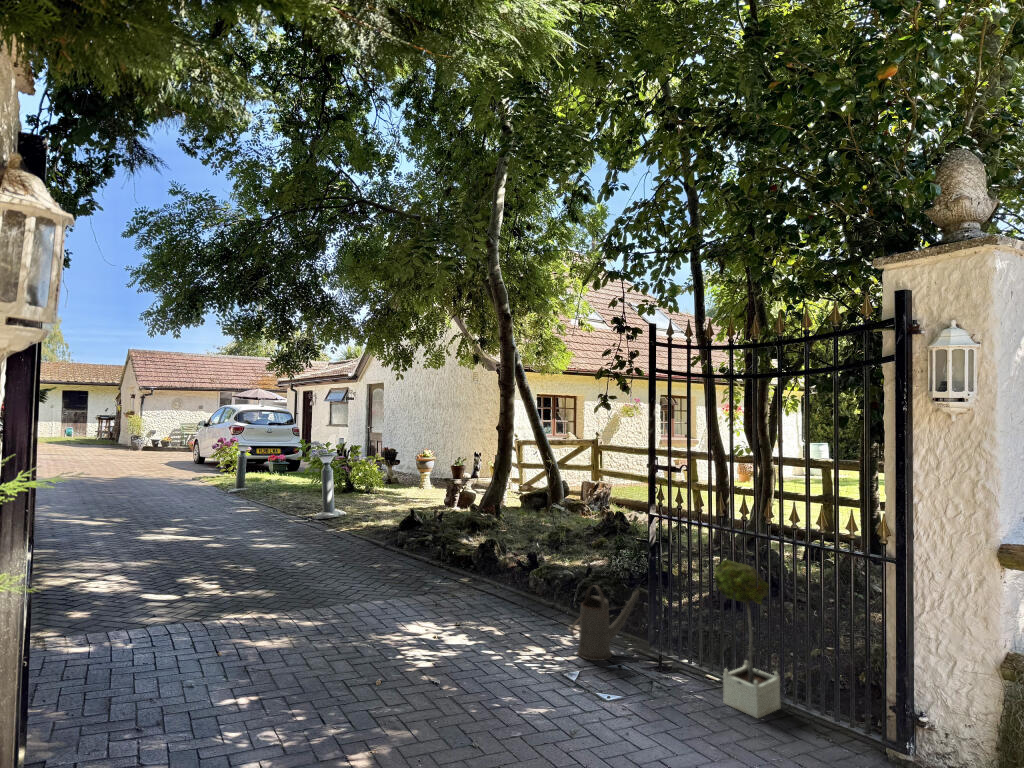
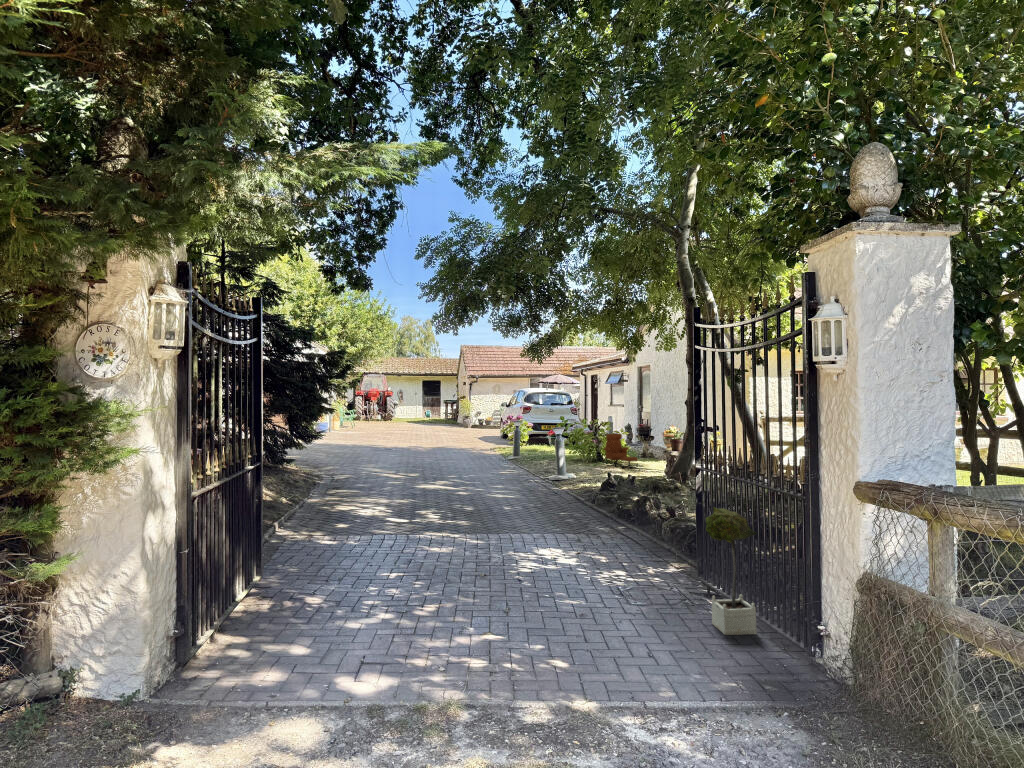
lounge chair: none [352,456,391,494] -> present [604,434,638,469]
watering can: present [571,585,639,661] -> none [630,529,699,589]

